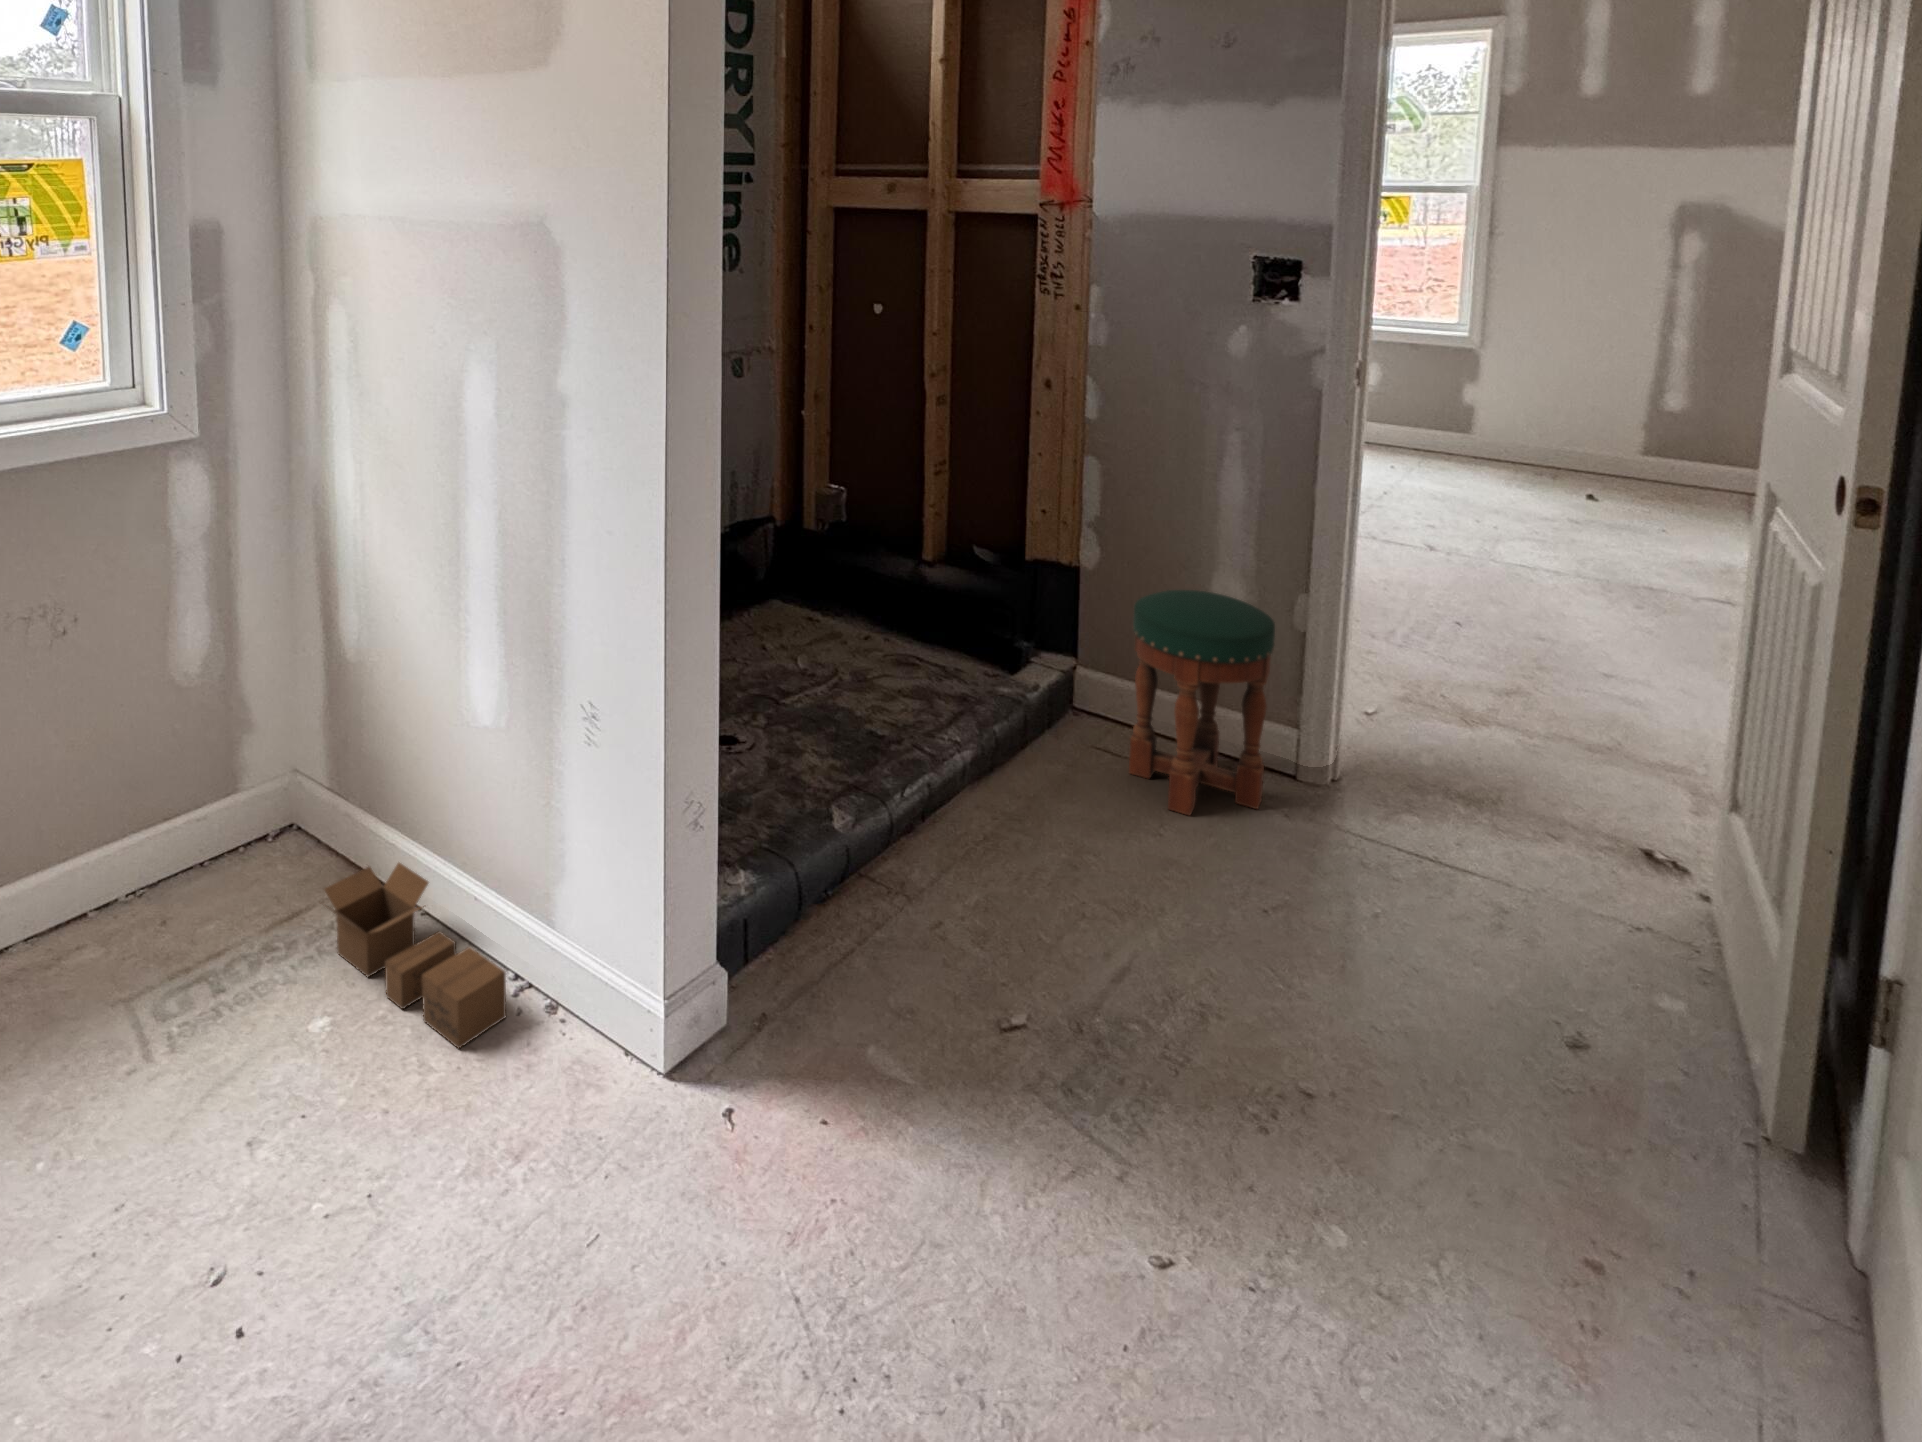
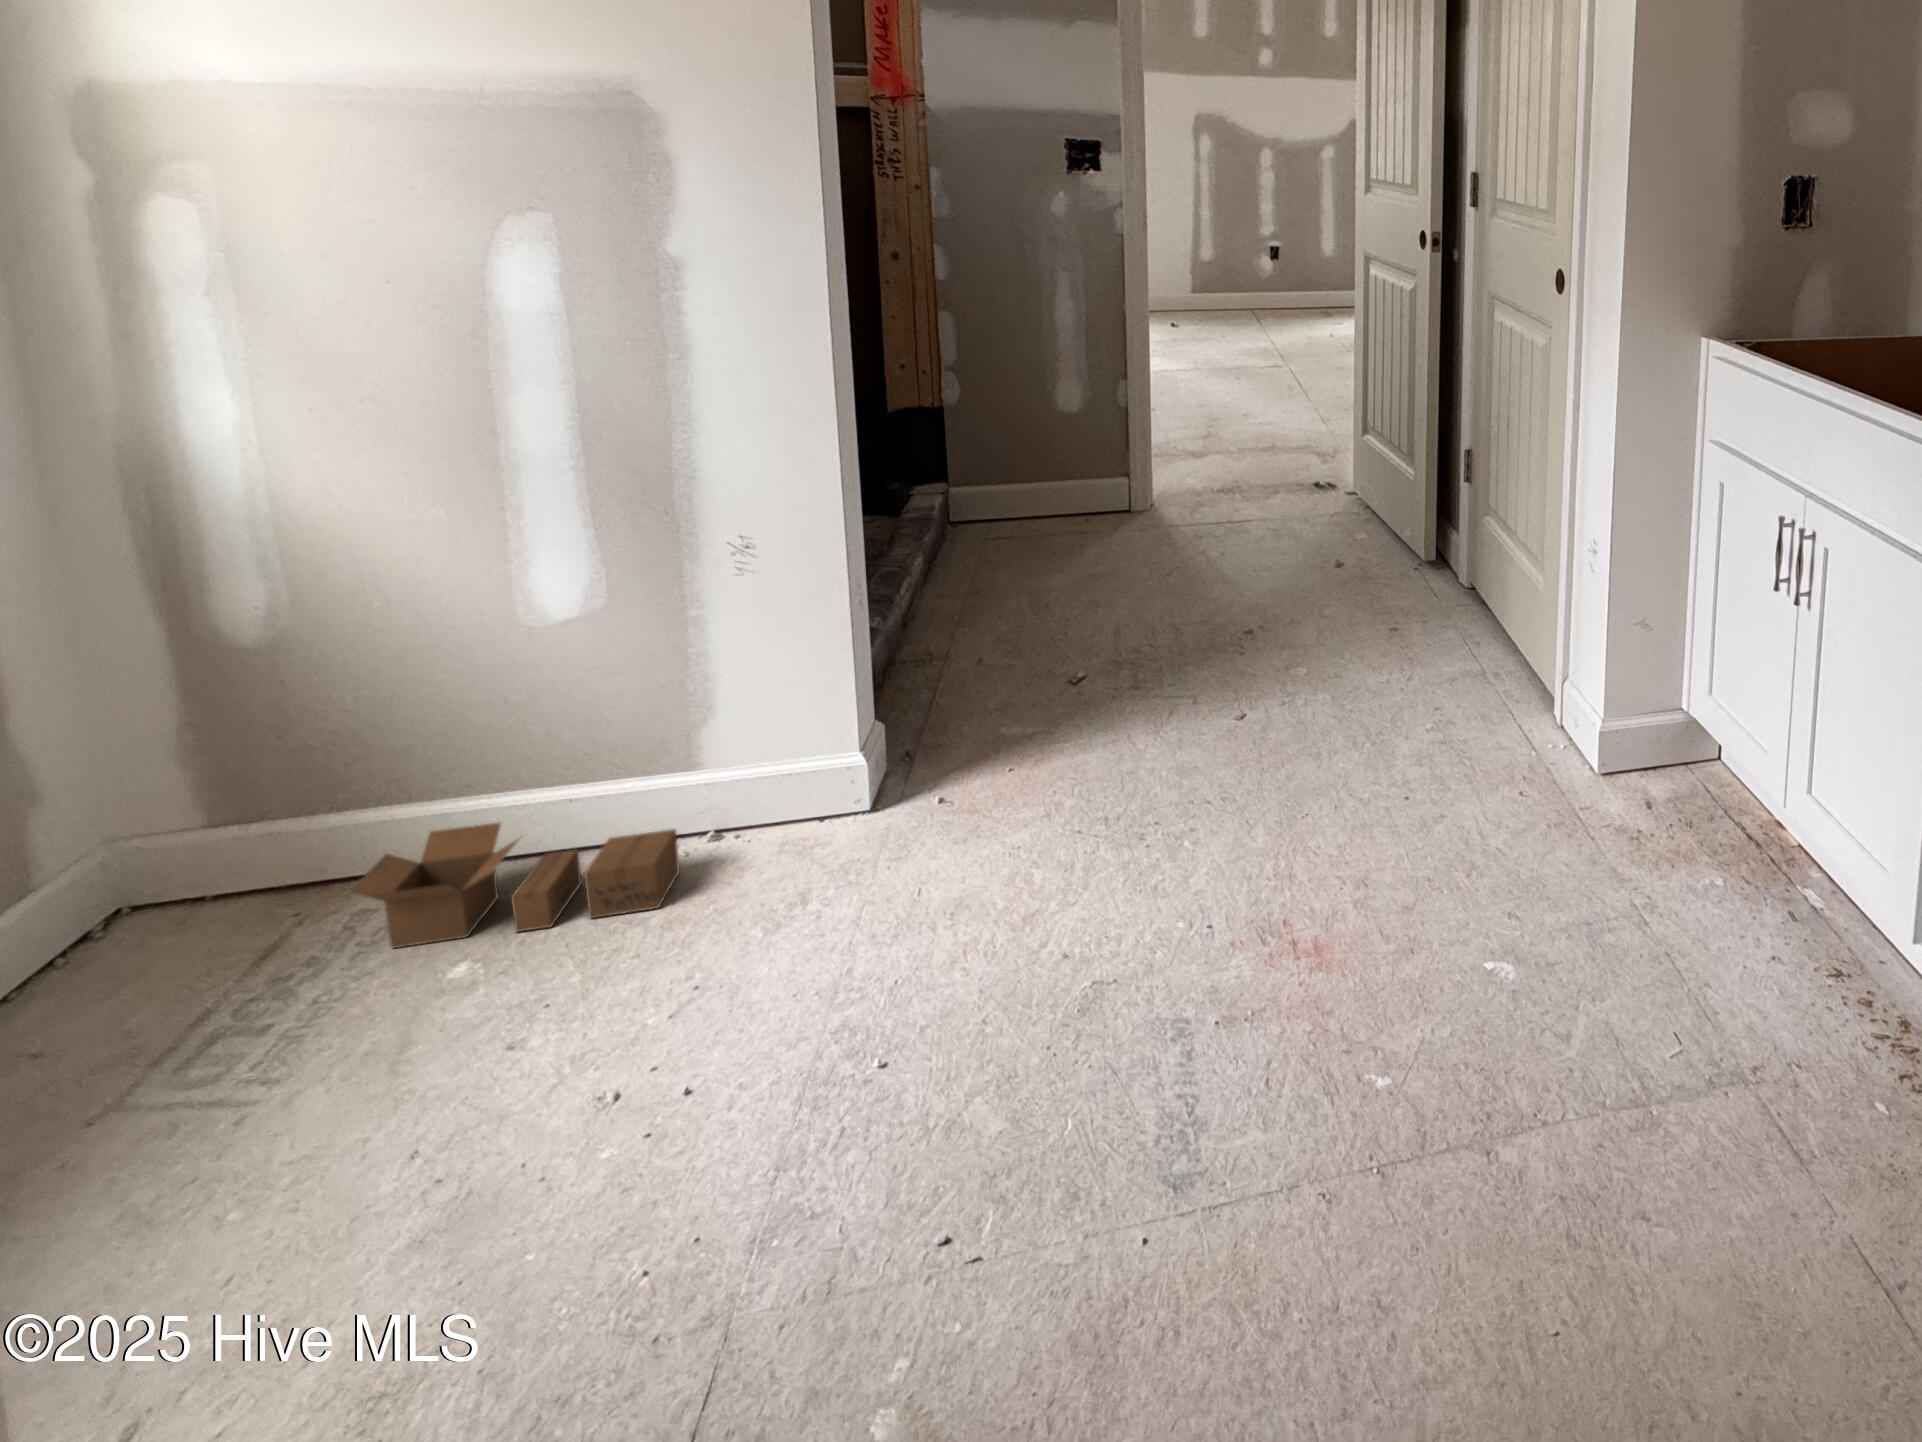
stool: present [1129,590,1275,815] -> none [1020,393,1123,552]

